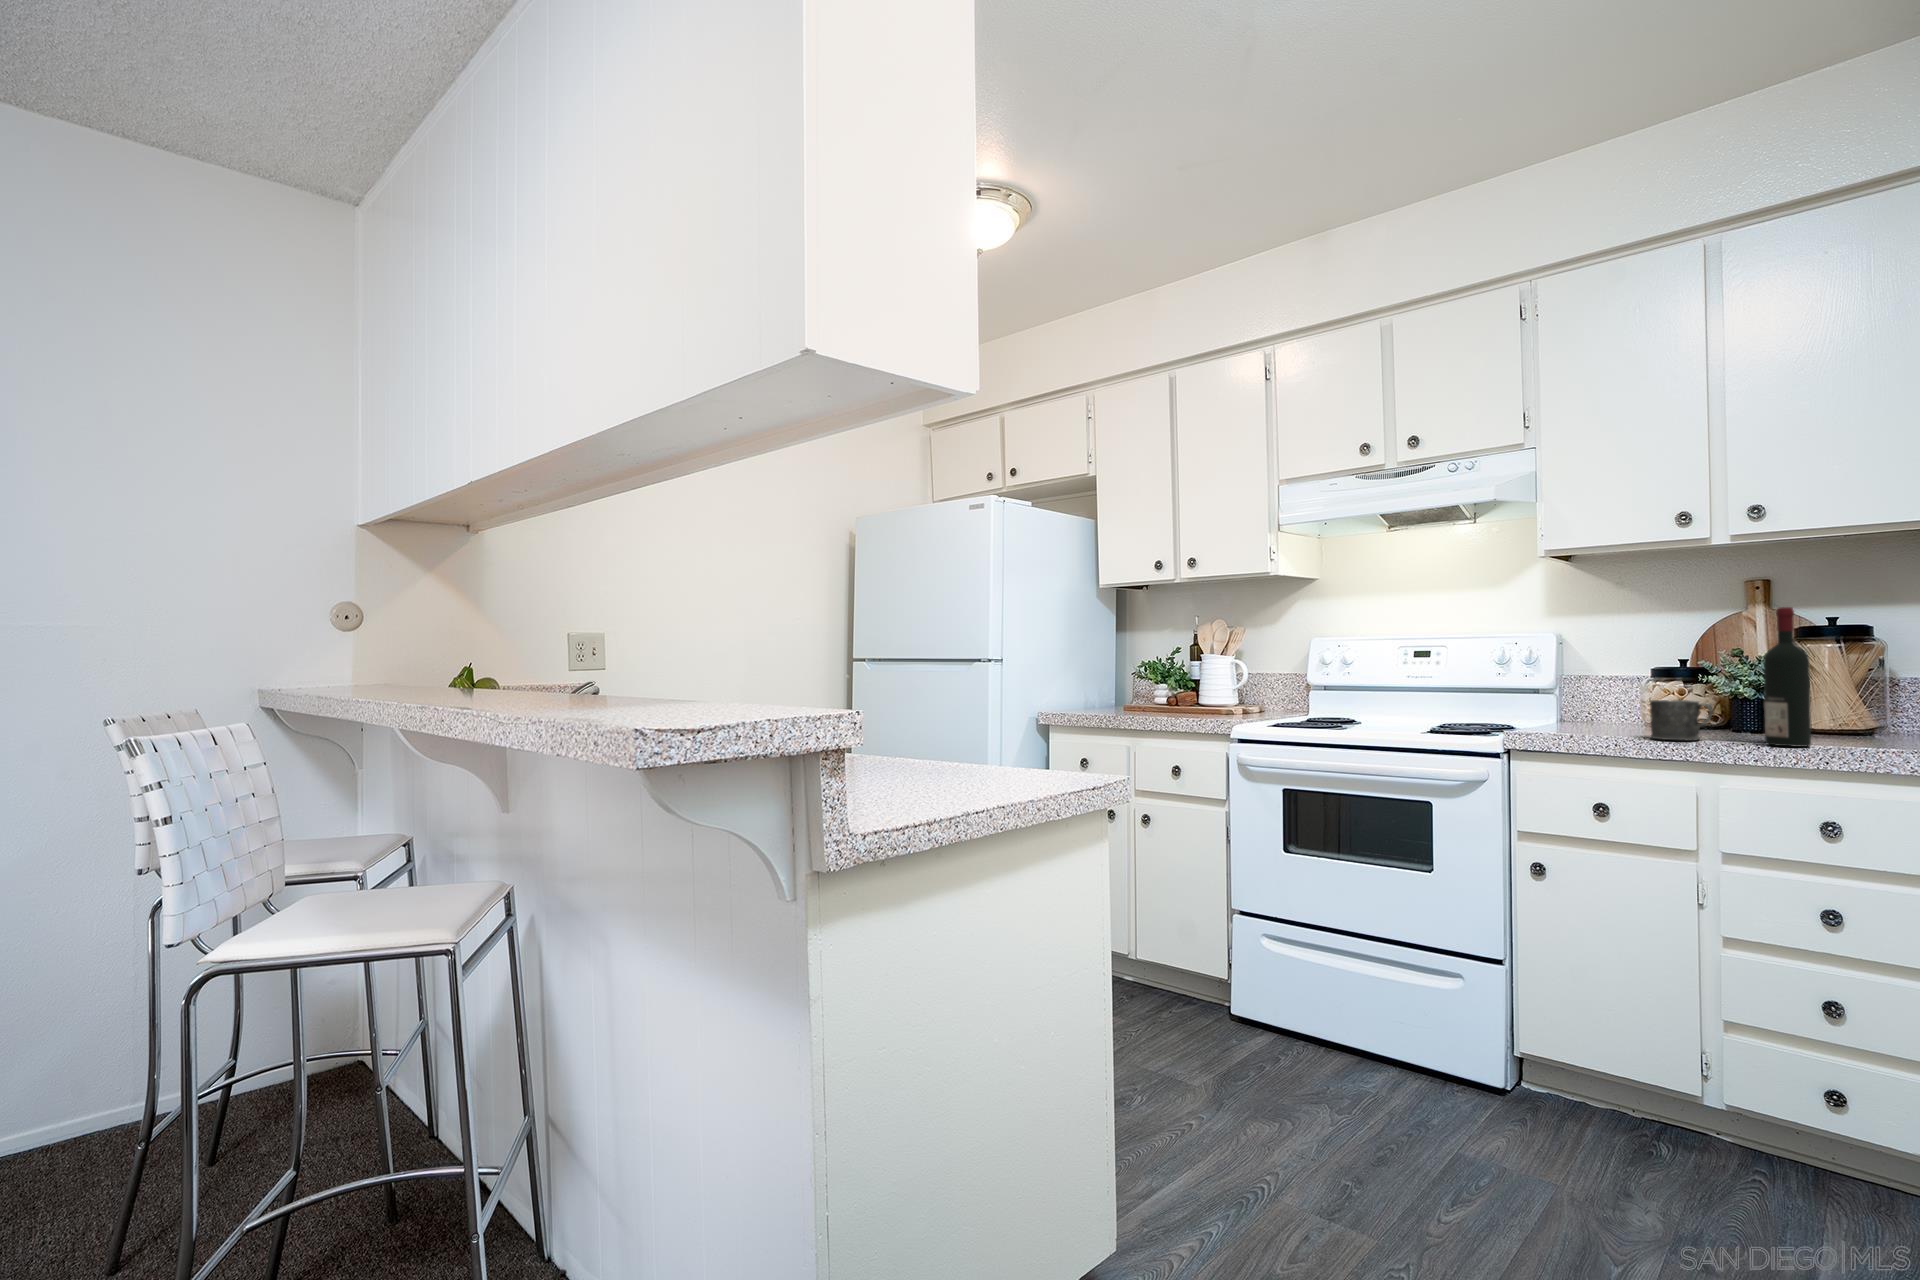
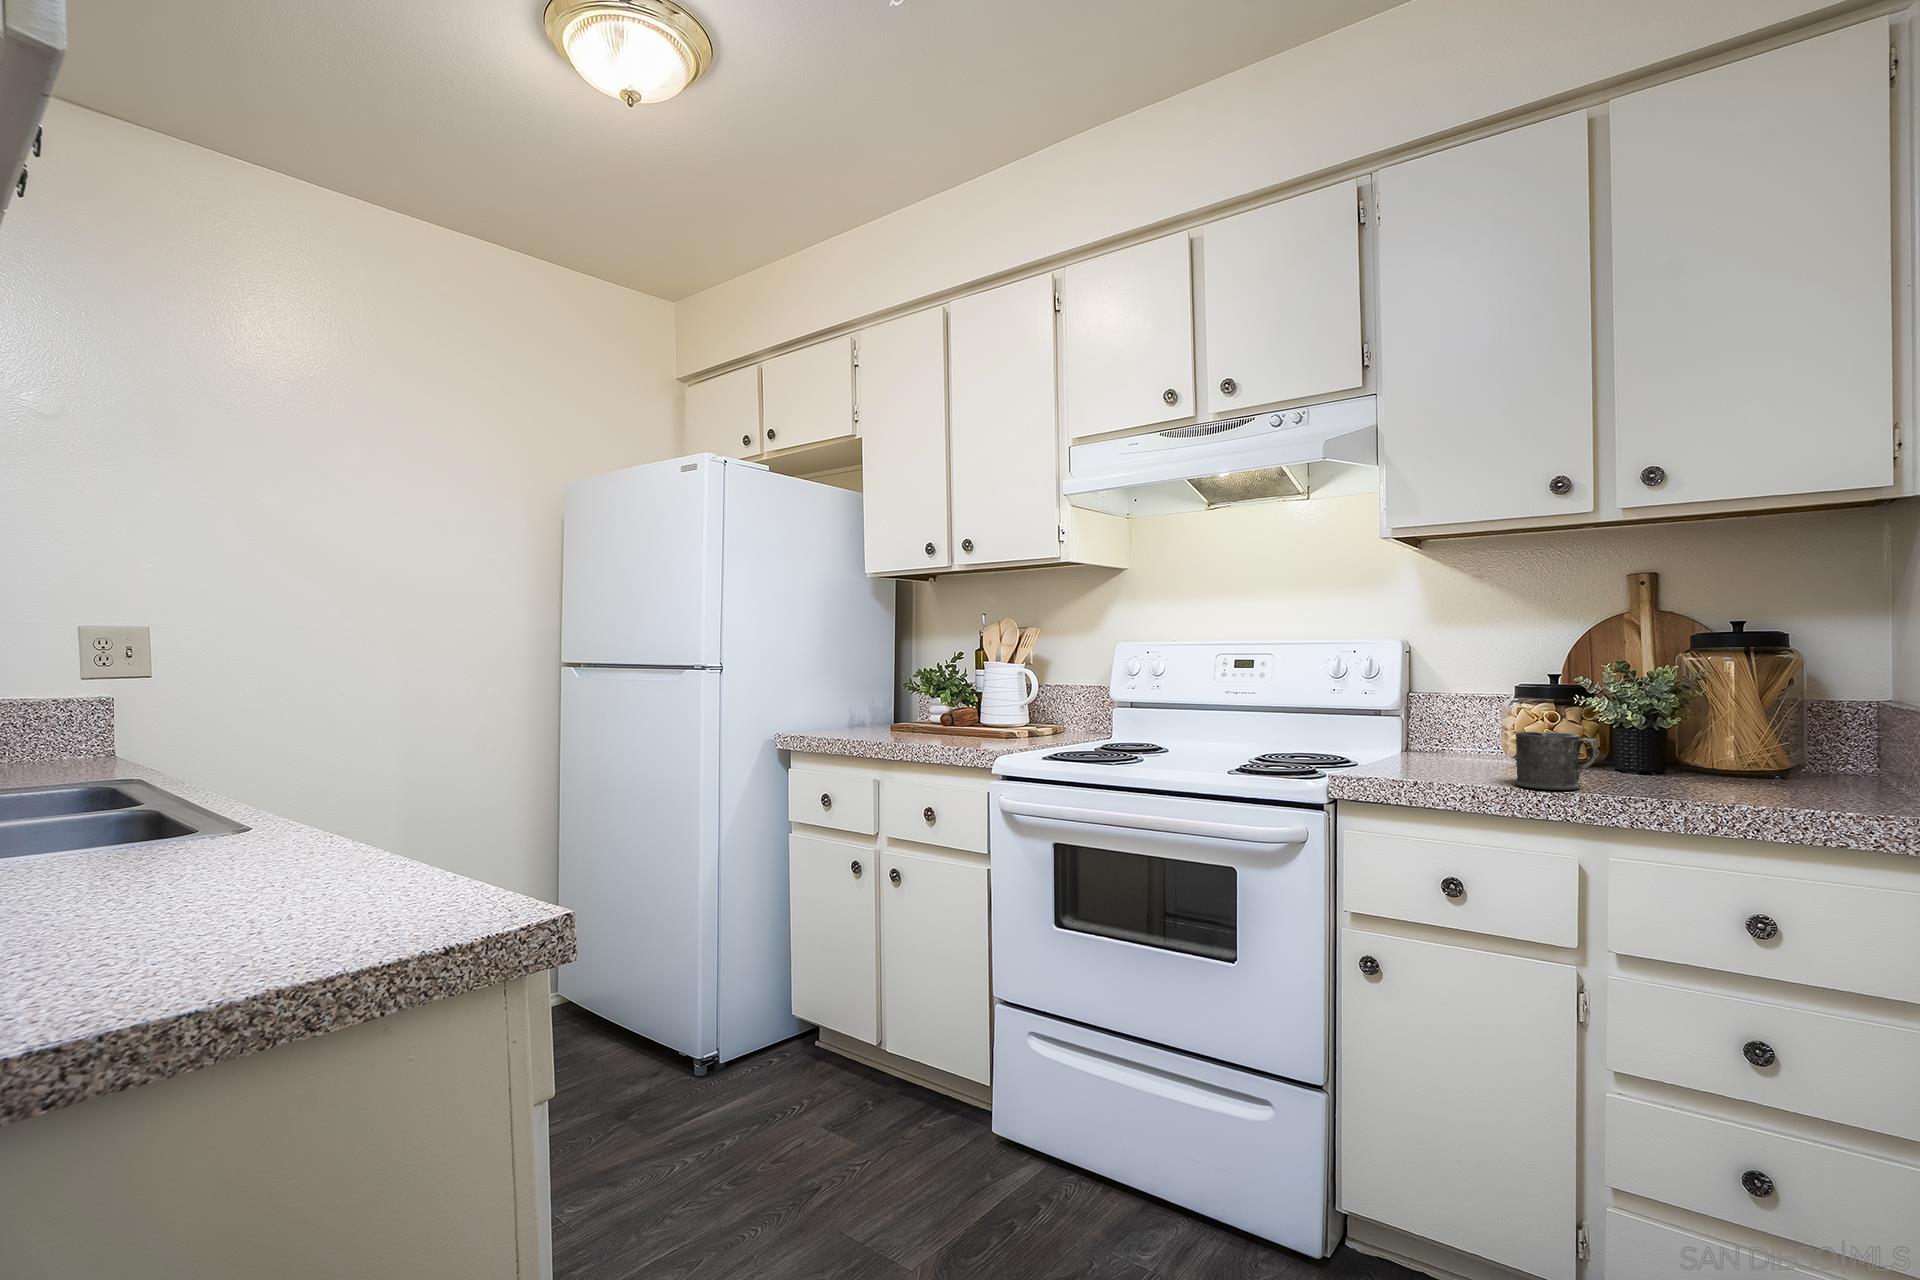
wine bottle: present [1764,607,1811,747] -> none [1667,608,1729,804]

